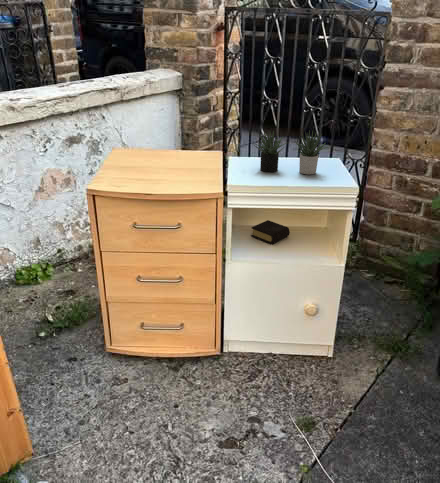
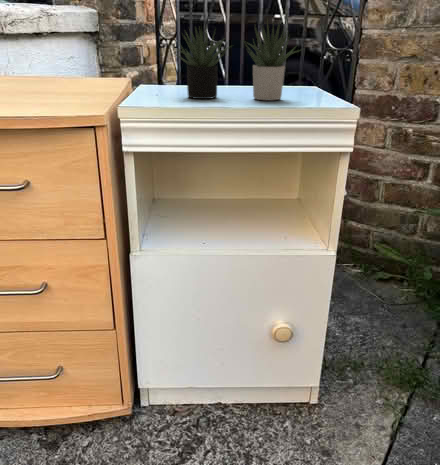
book: present [251,220,290,244] -> none [180,188,243,225]

